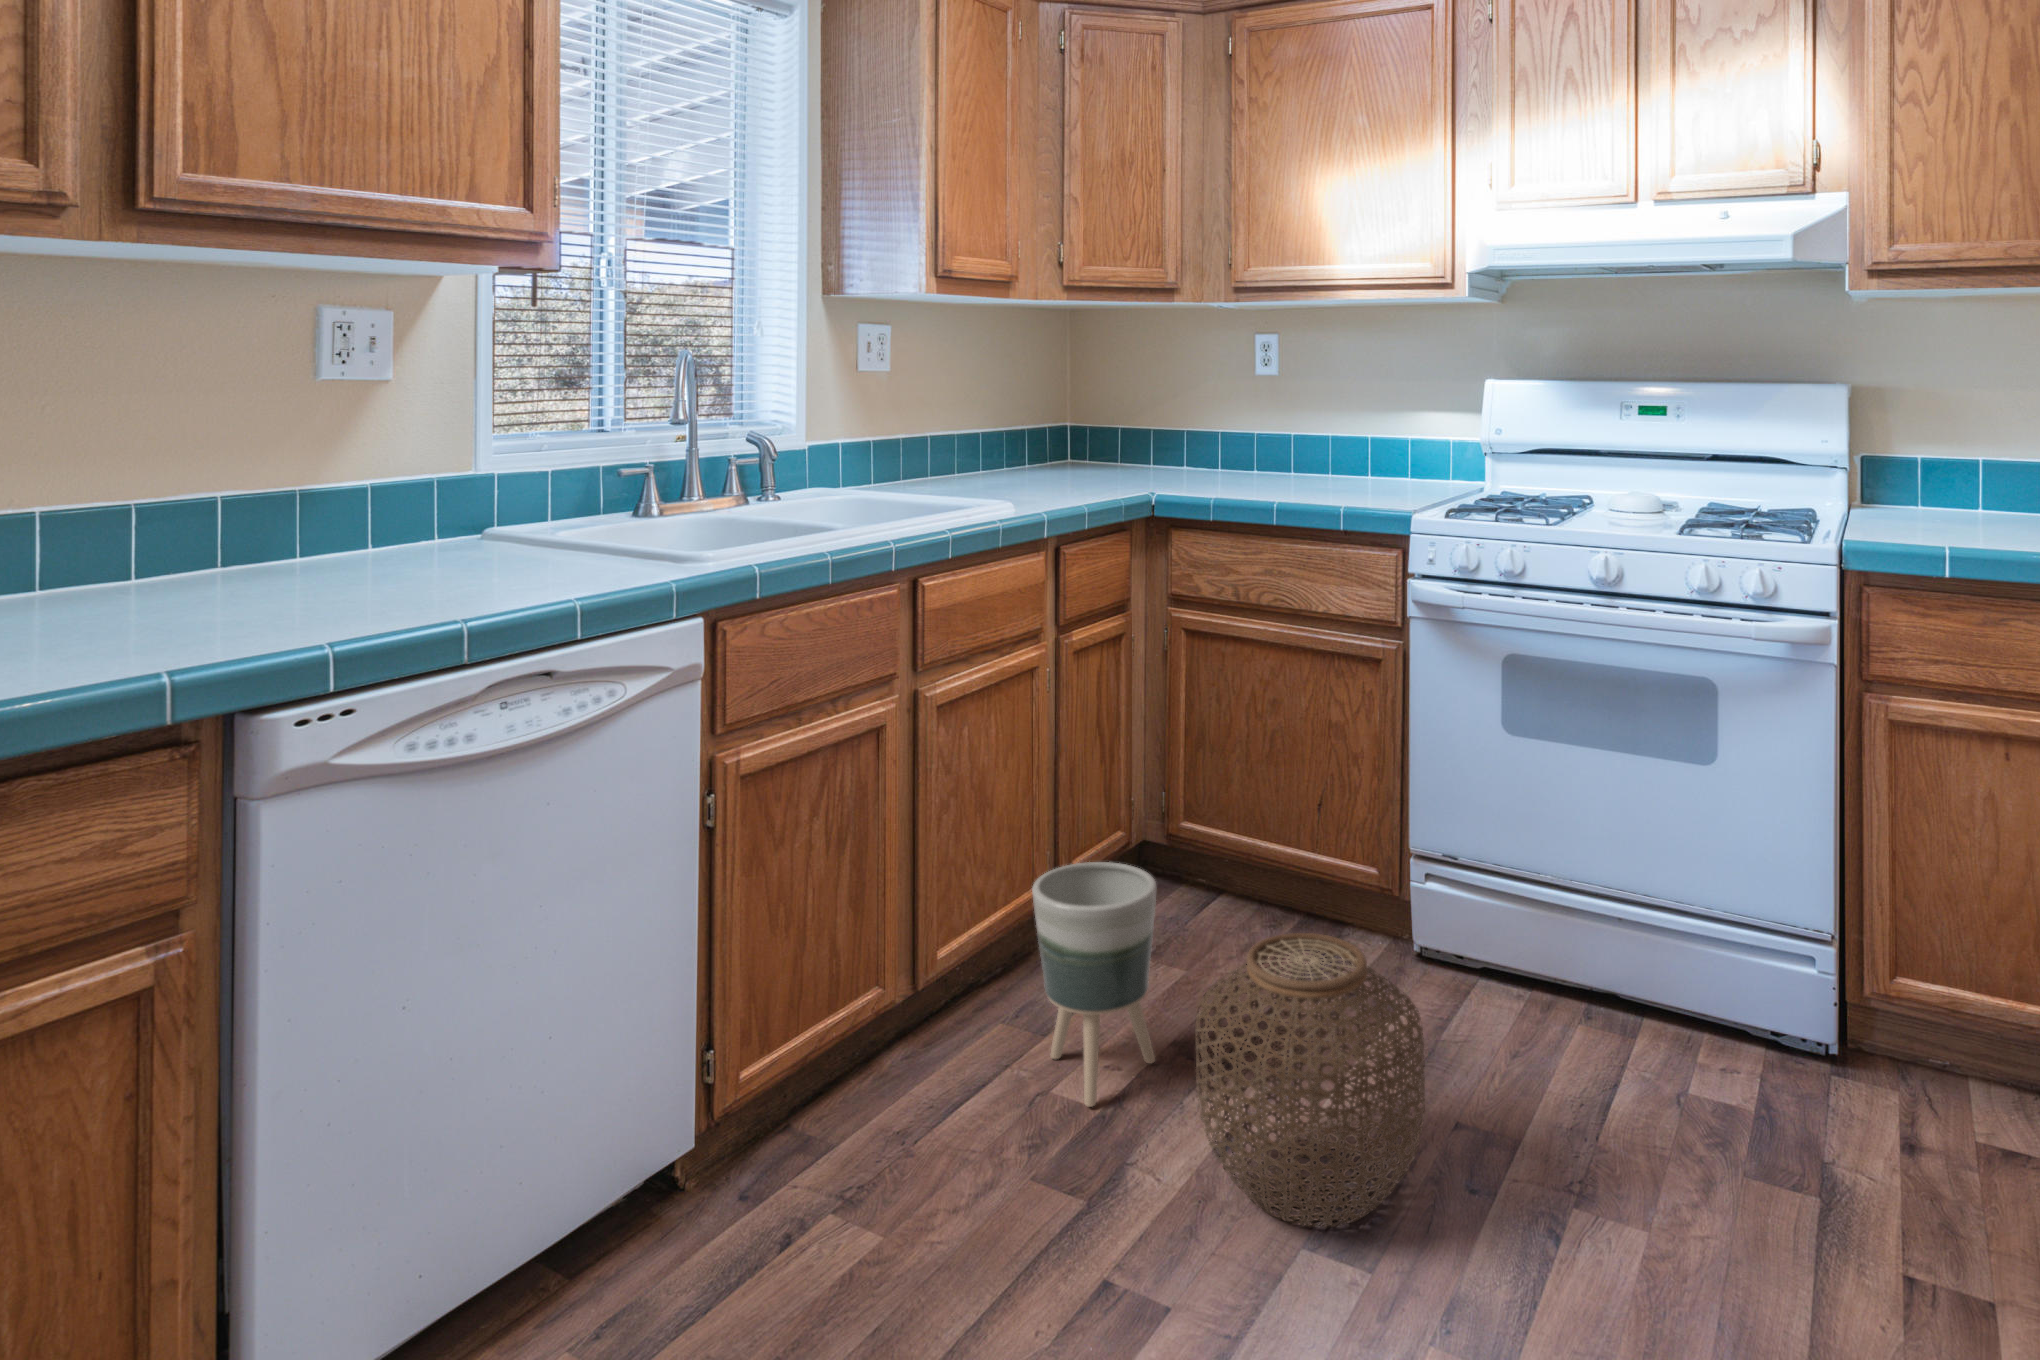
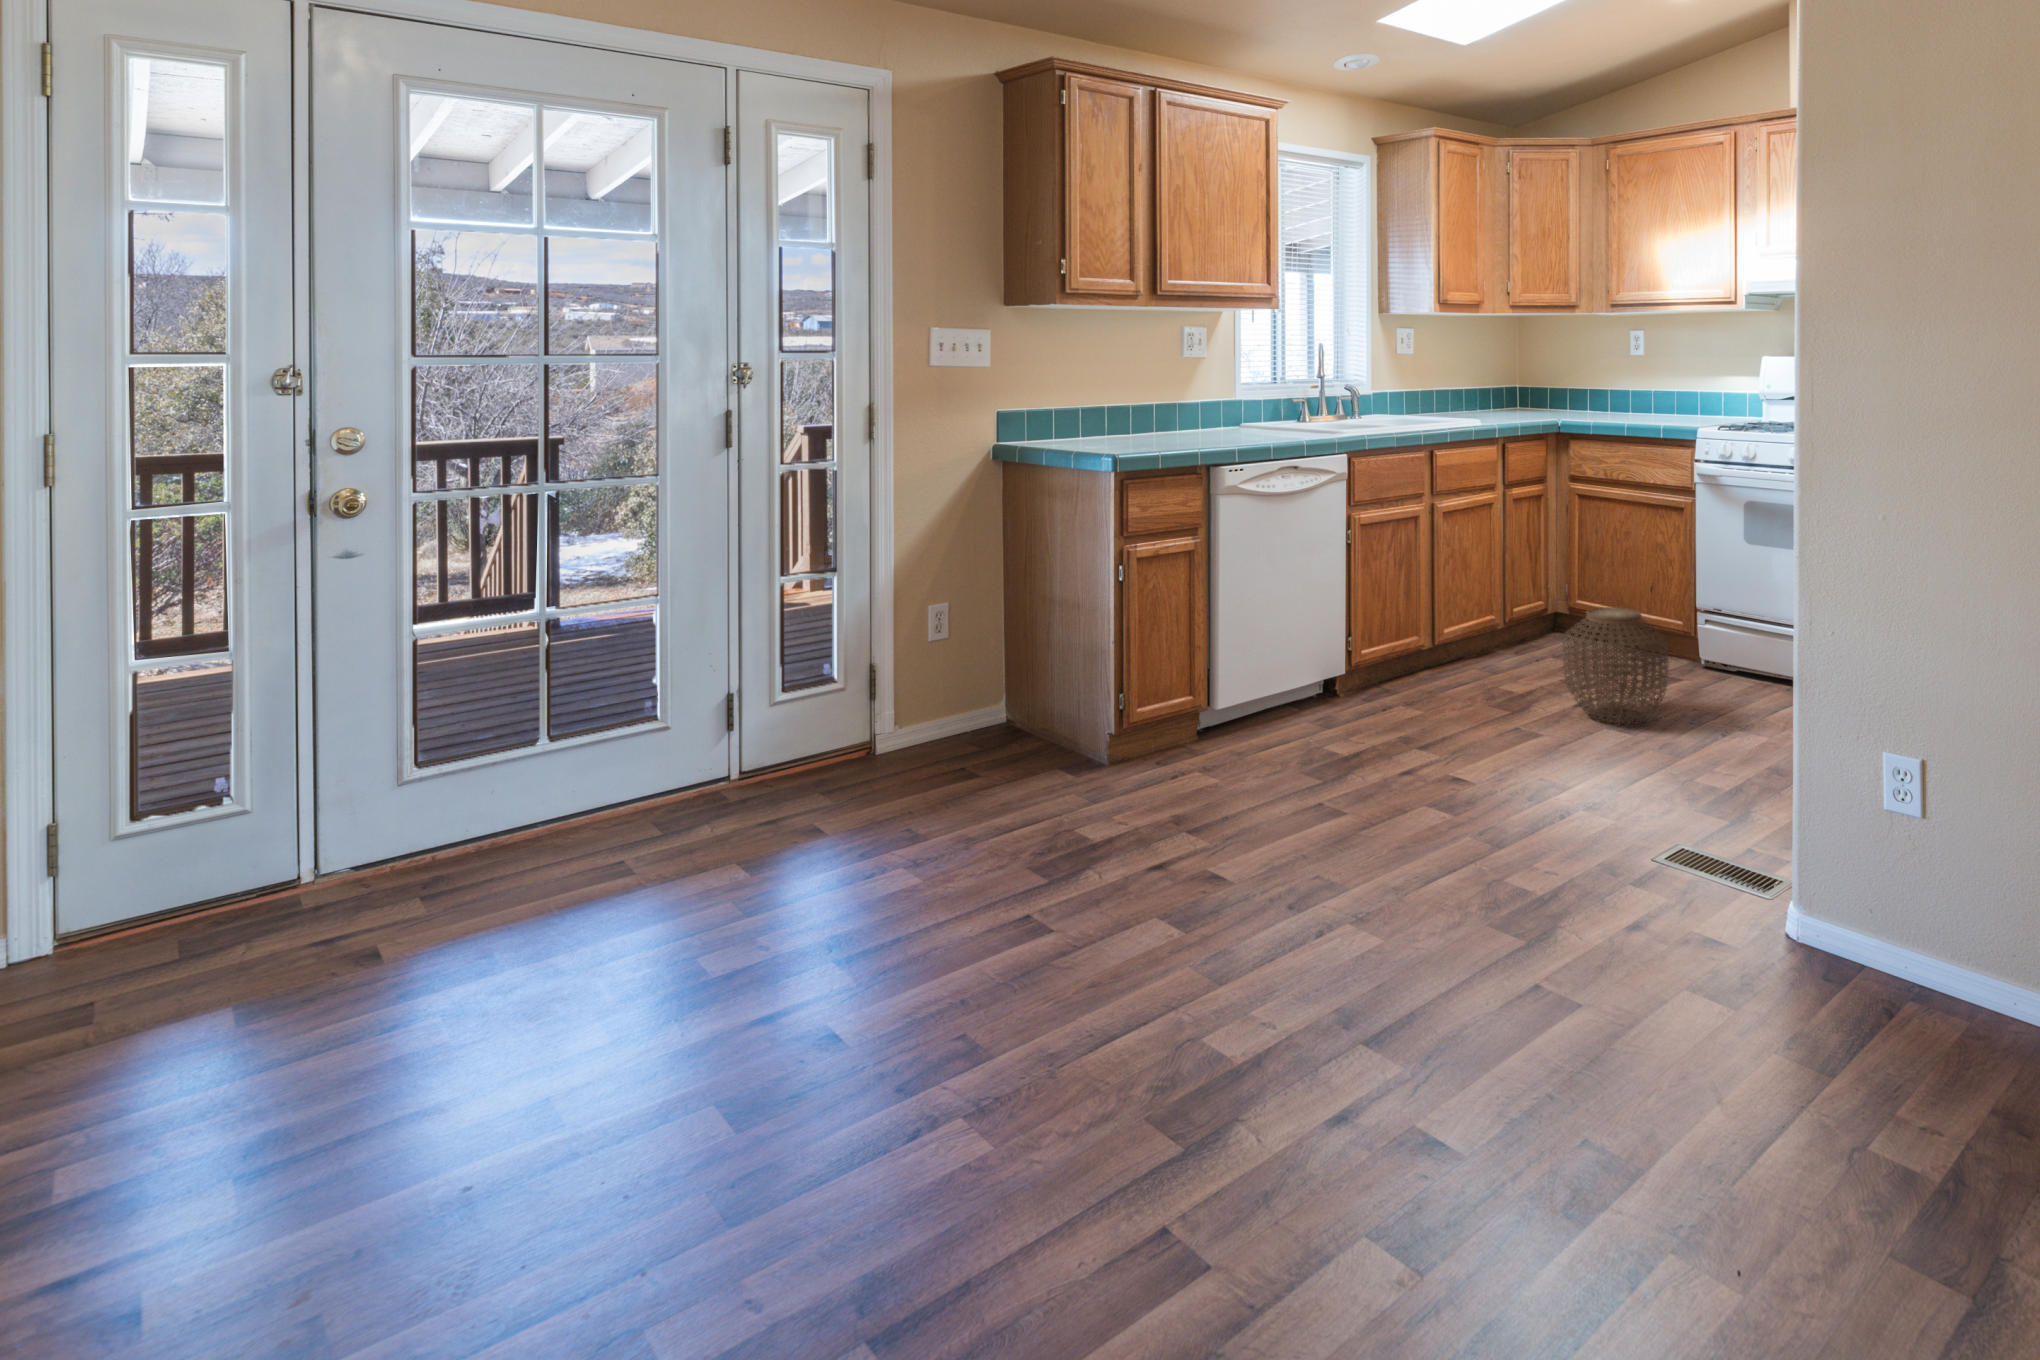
planter: present [1032,862,1156,1107] -> none [1490,590,1551,691]

